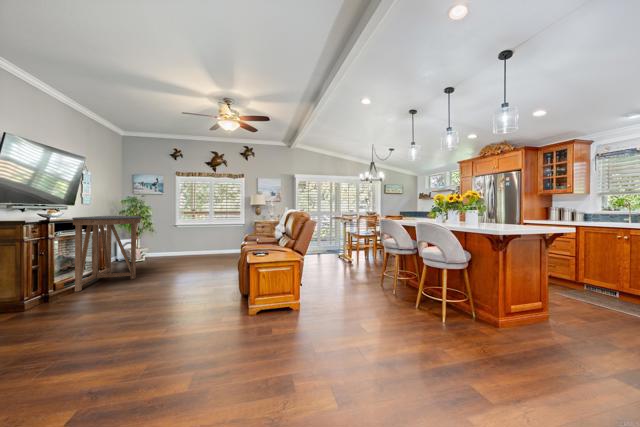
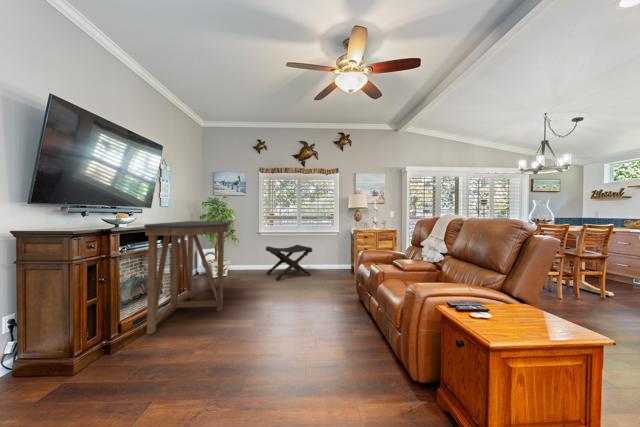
footstool: none [179,235,218,262] -> present [266,245,312,280]

